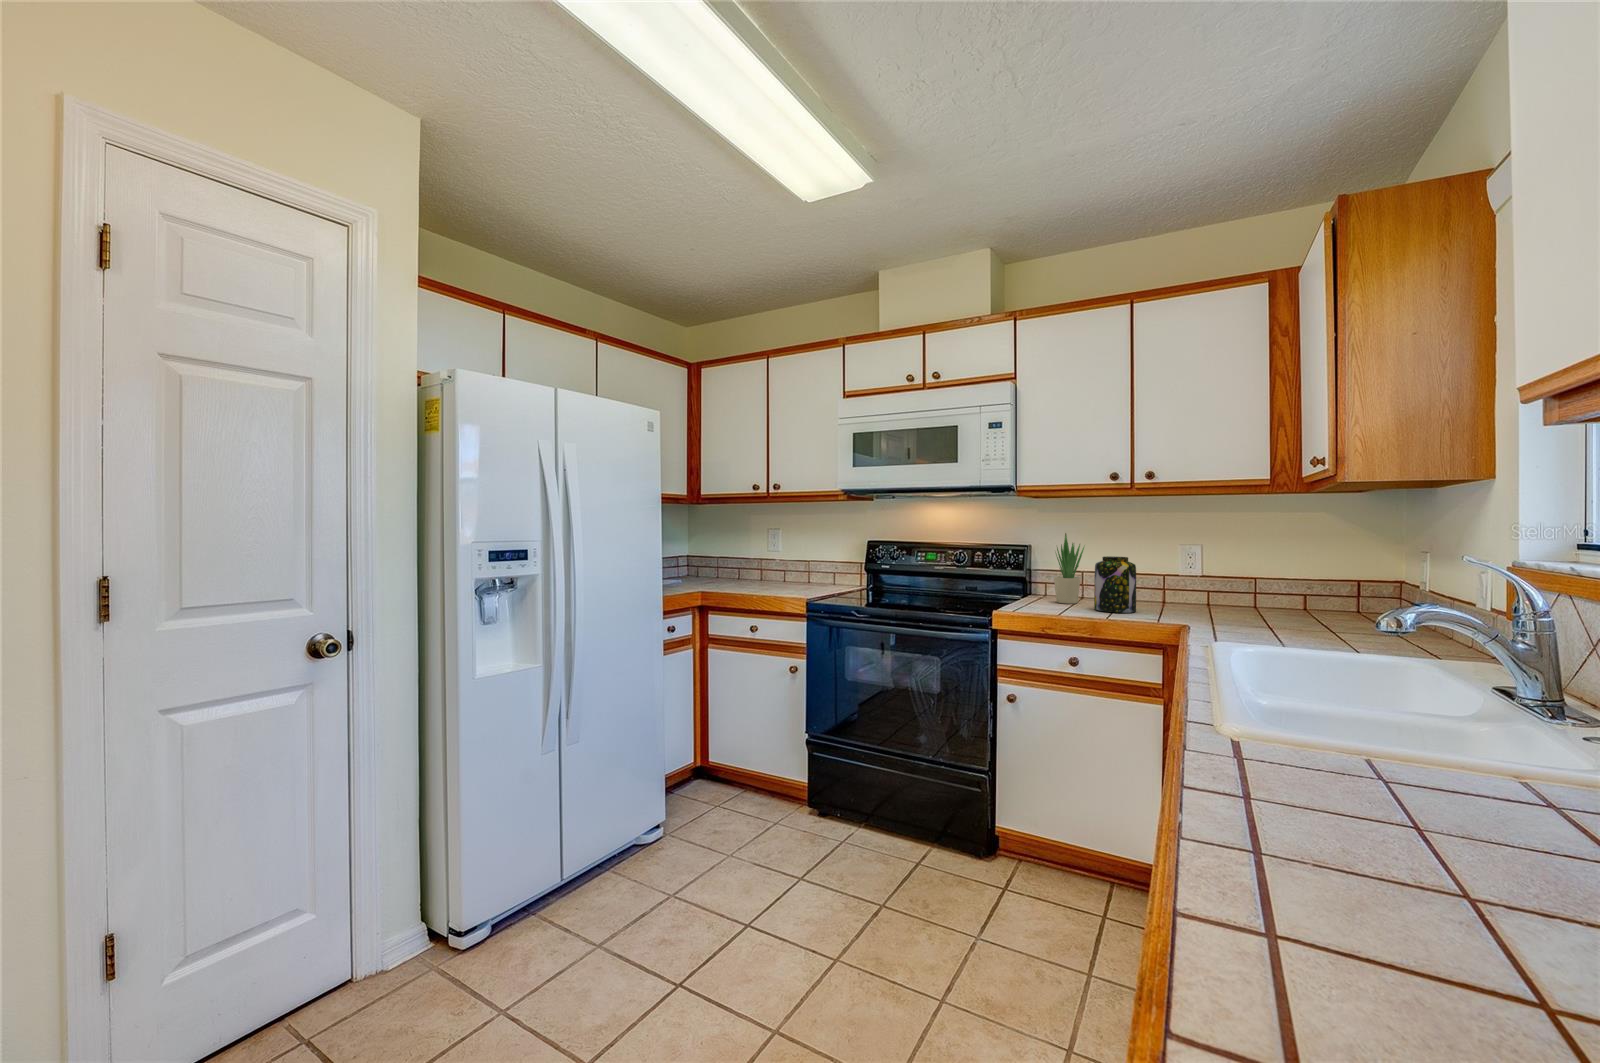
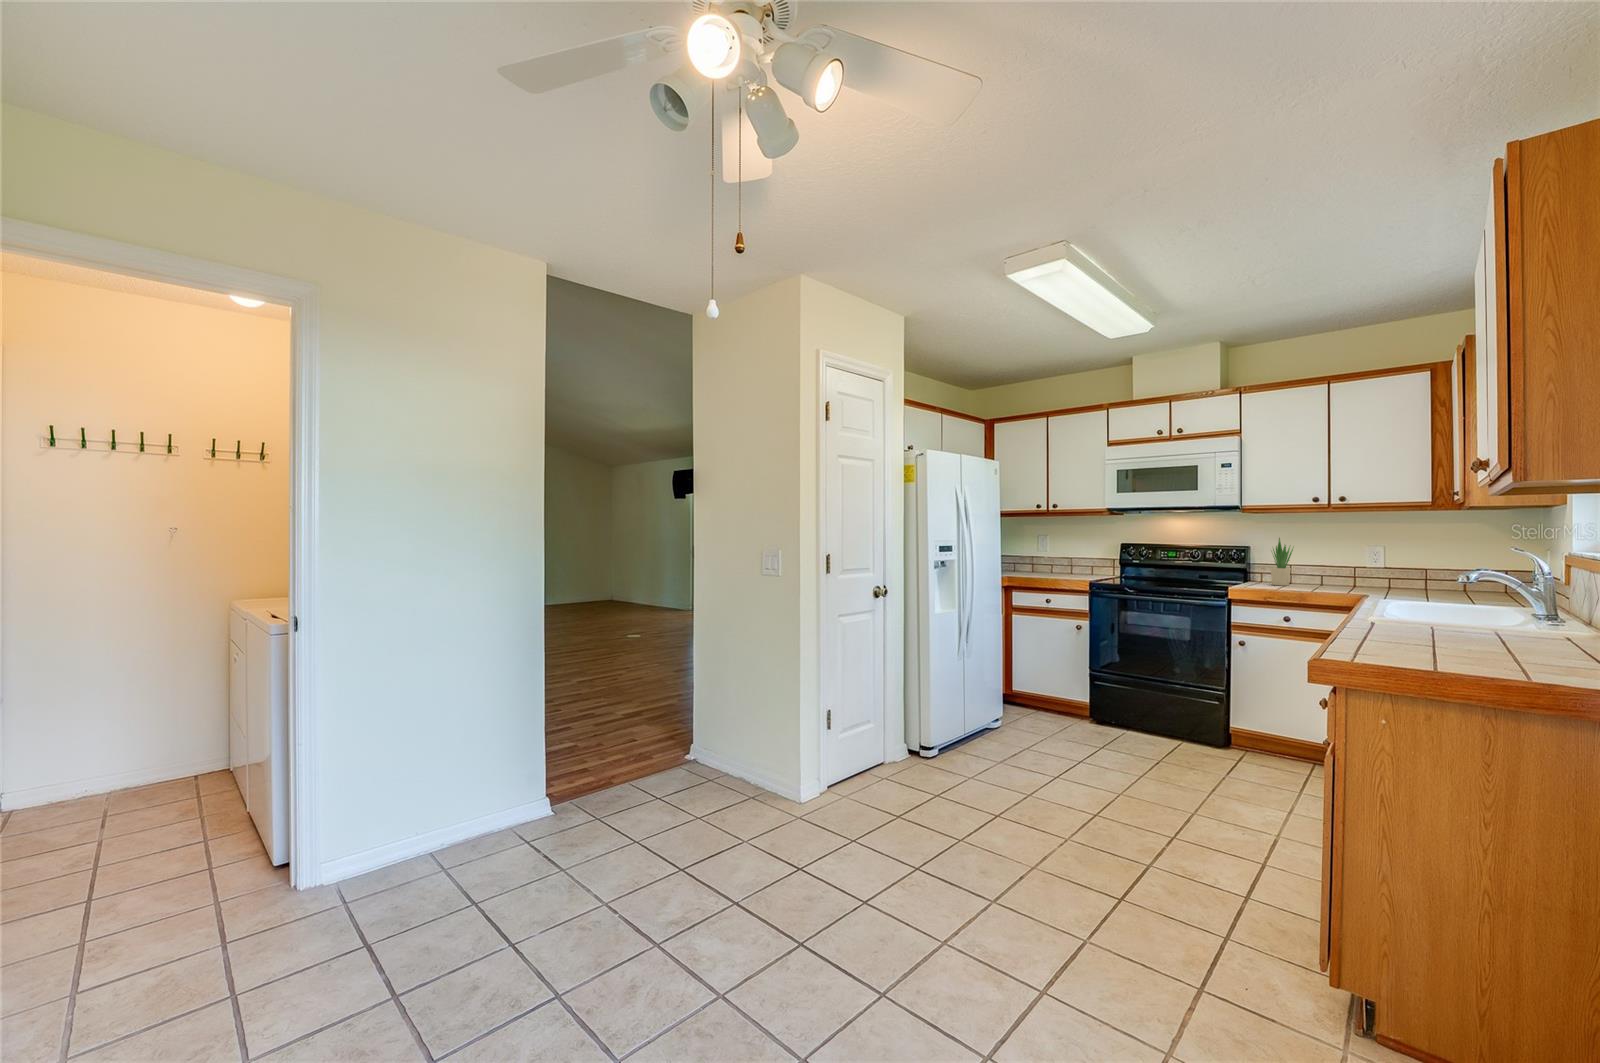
jar: present [1094,556,1136,613] -> none [1302,553,1333,590]

